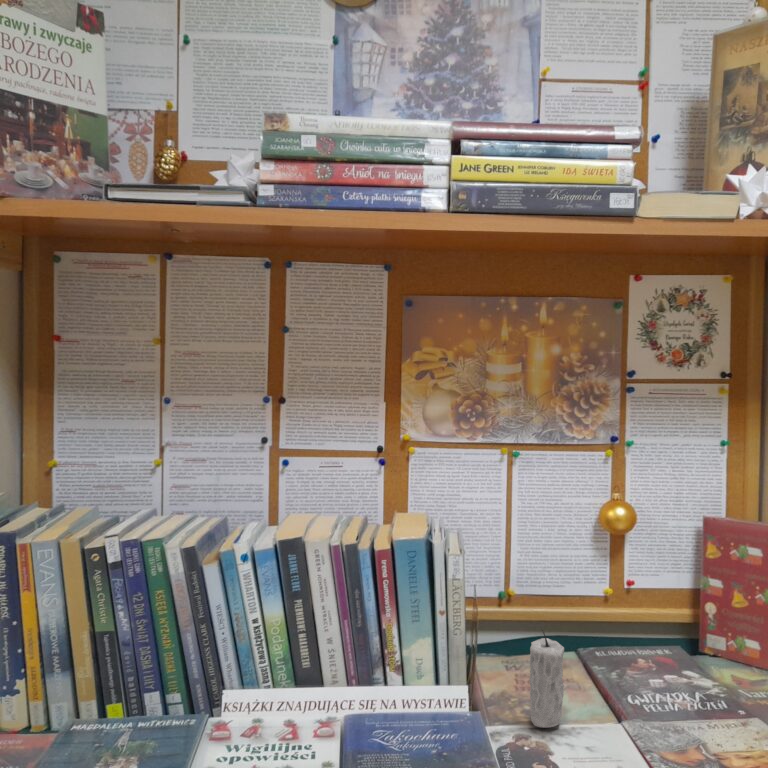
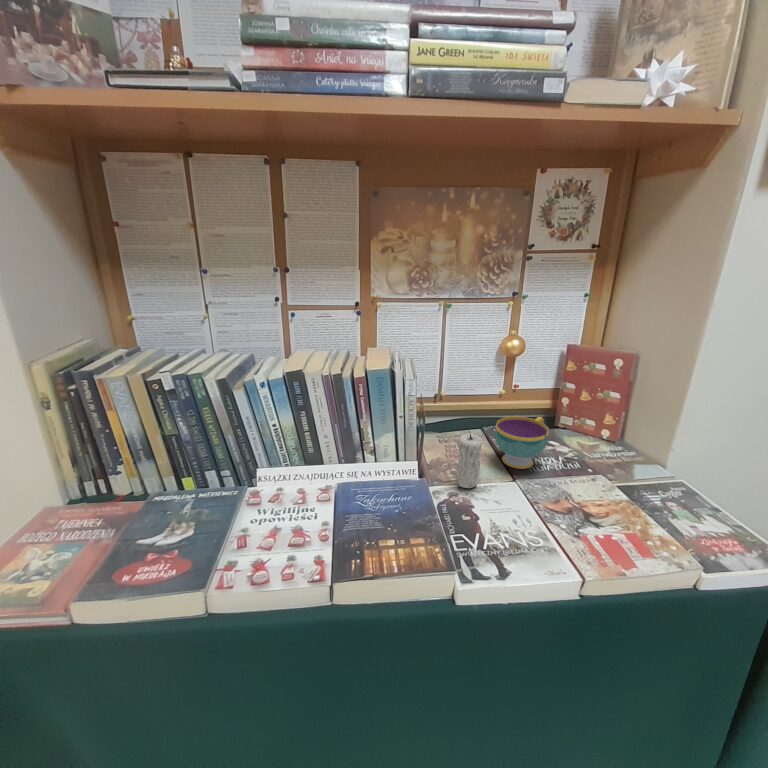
teacup: none [589,623,671,706] -> present [495,416,548,469]

